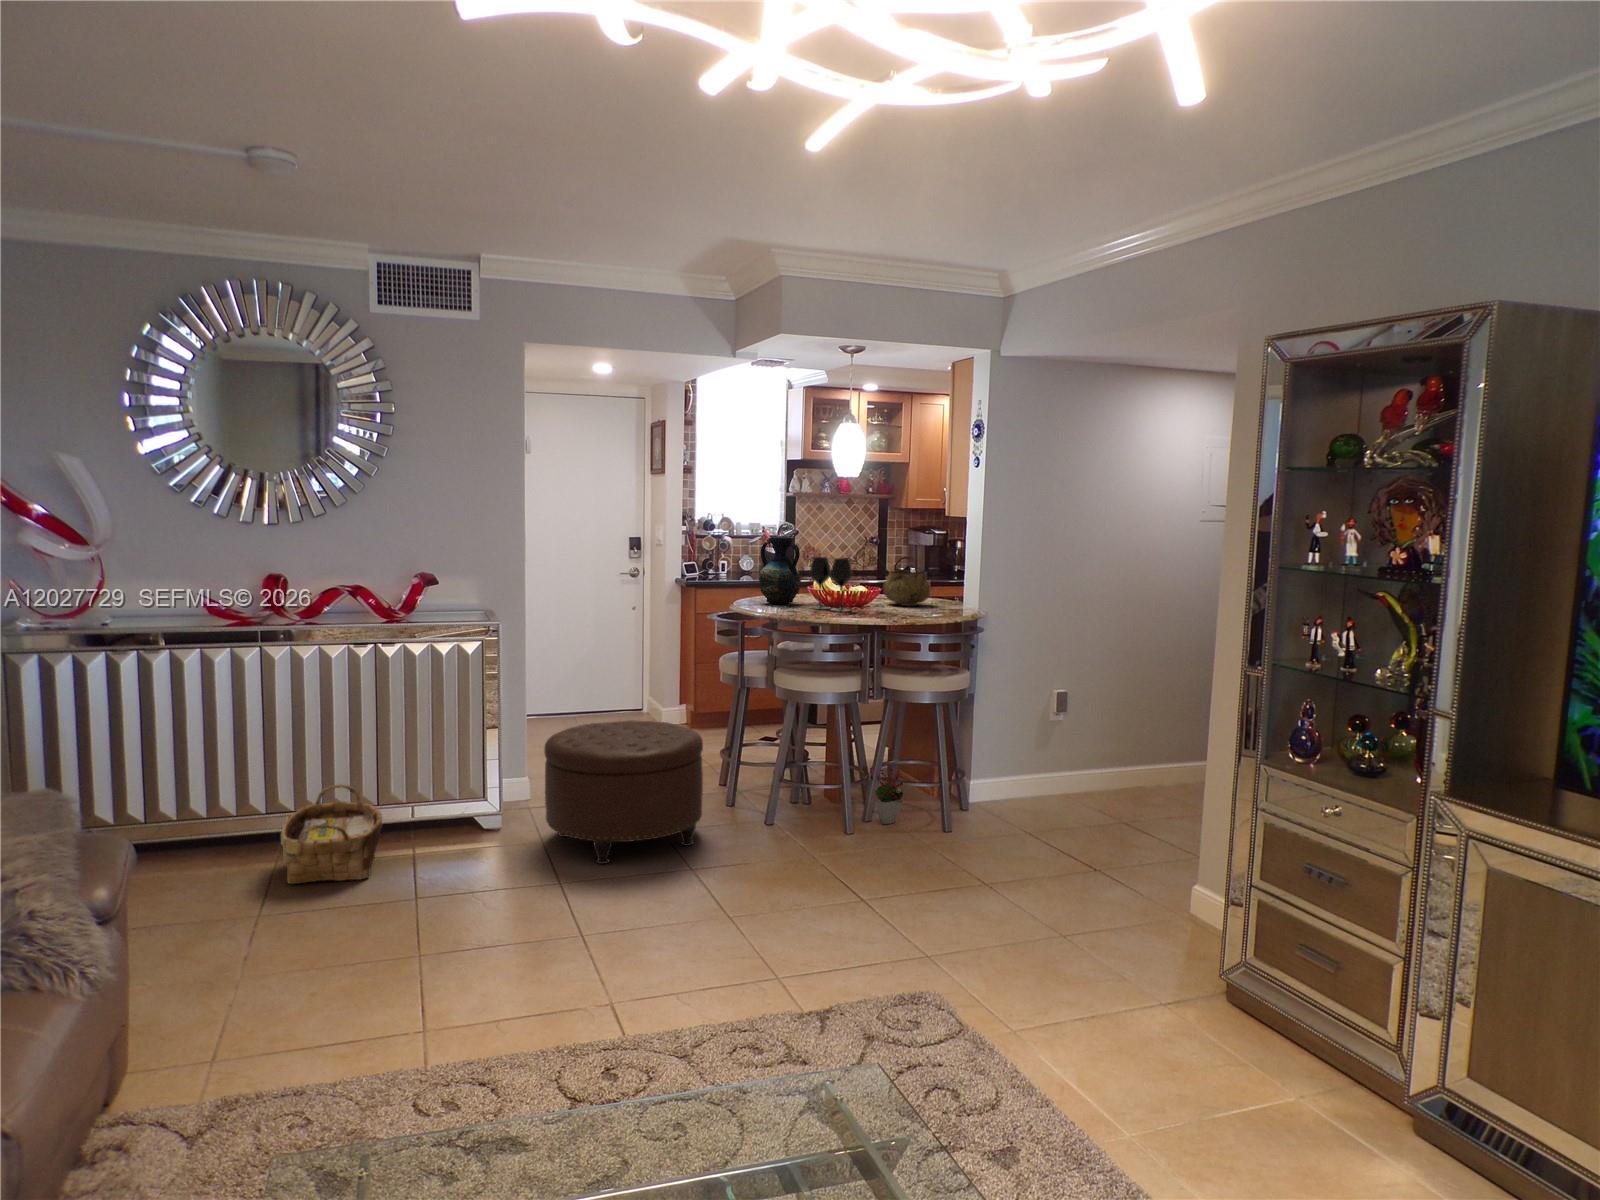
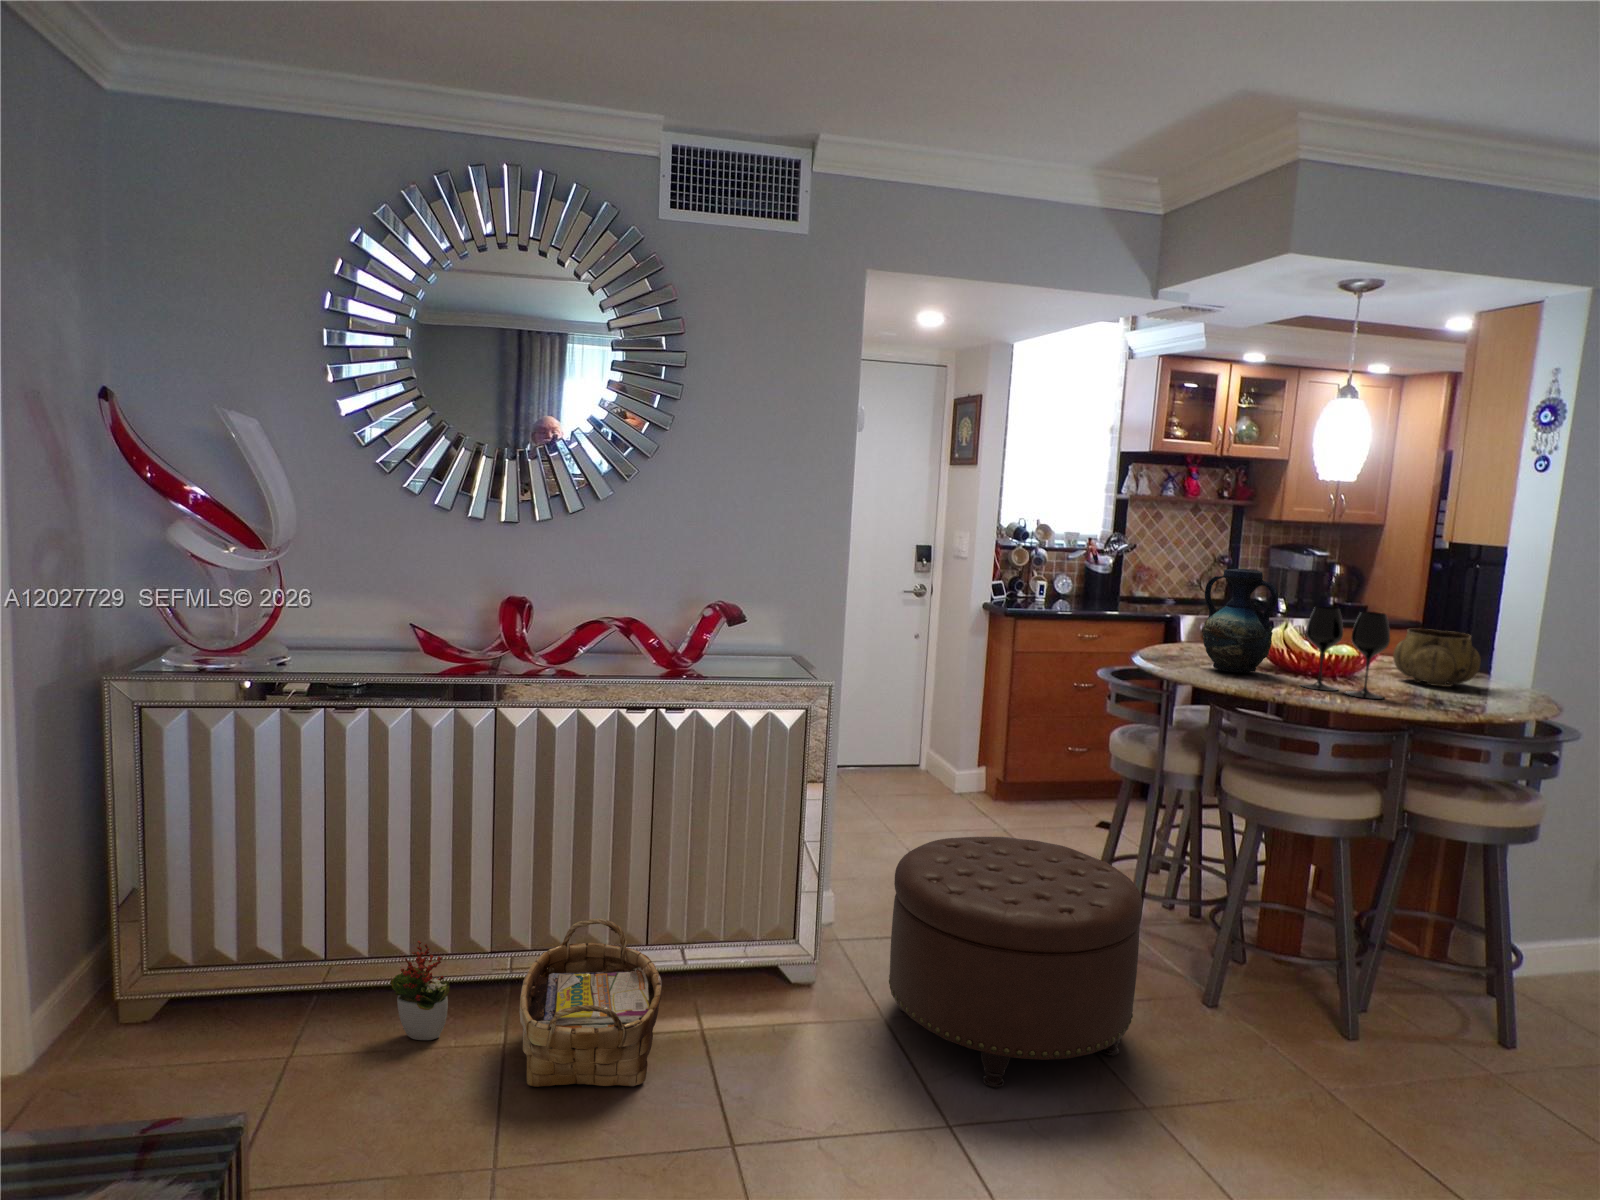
decorative plant: present [875,769,903,824] -> present [390,941,450,1040]

